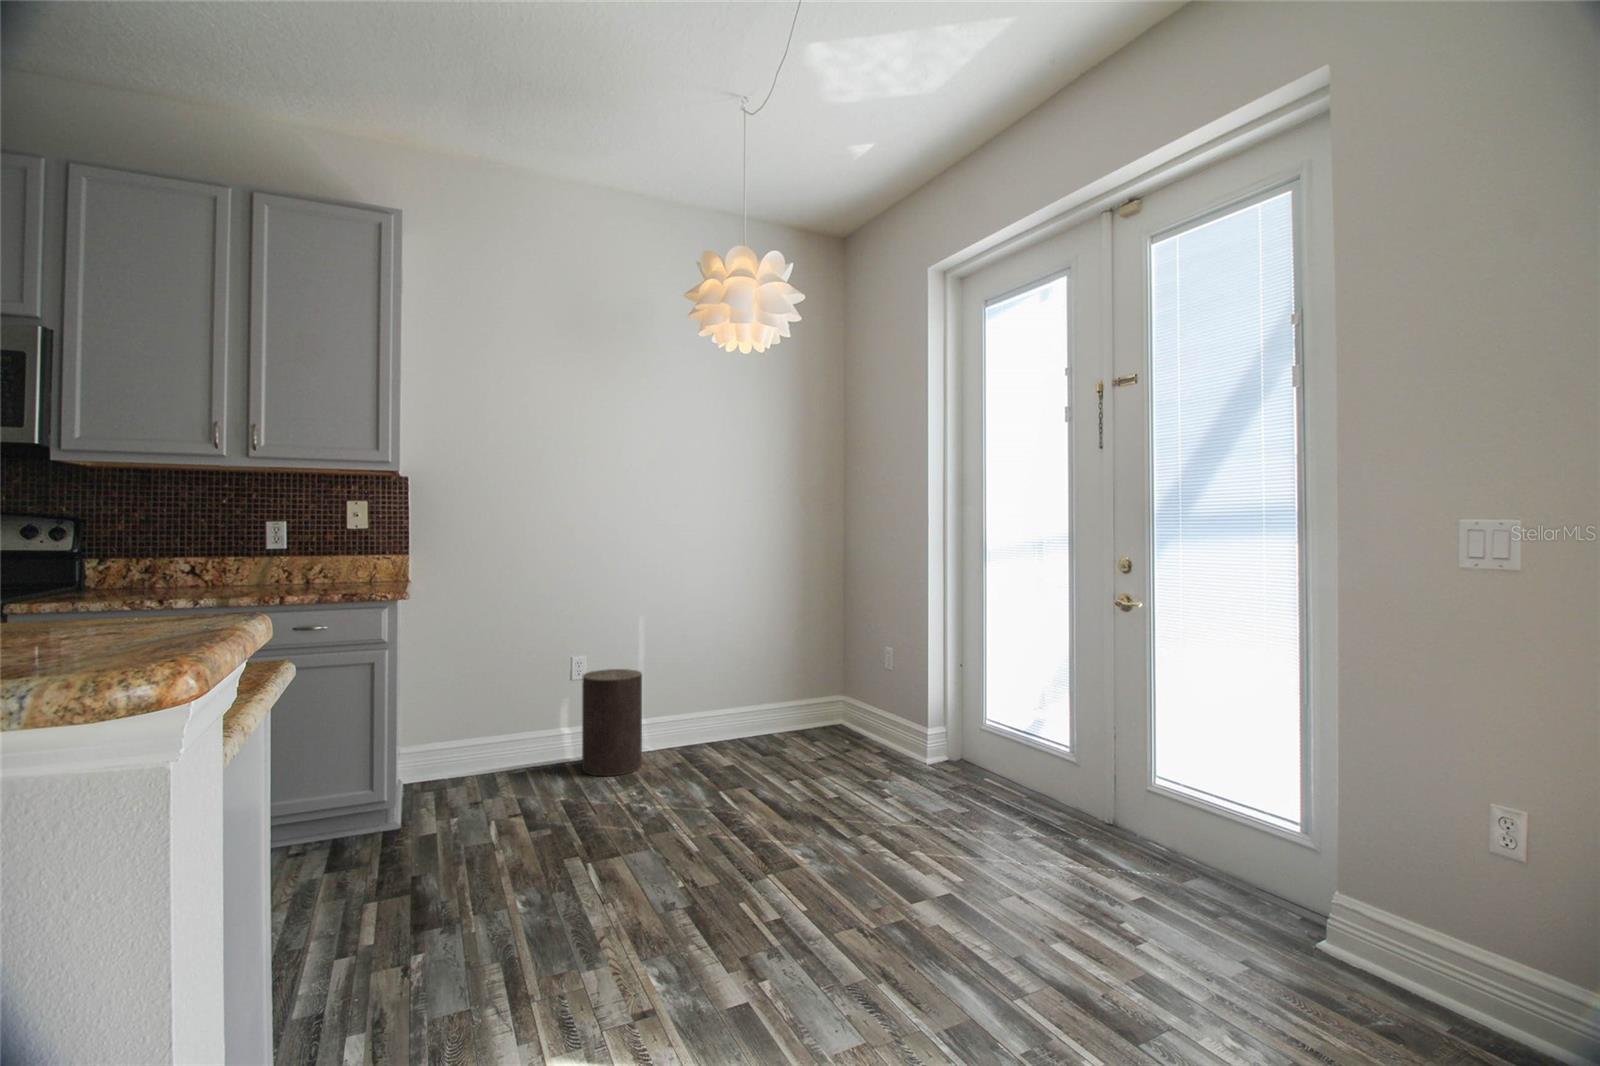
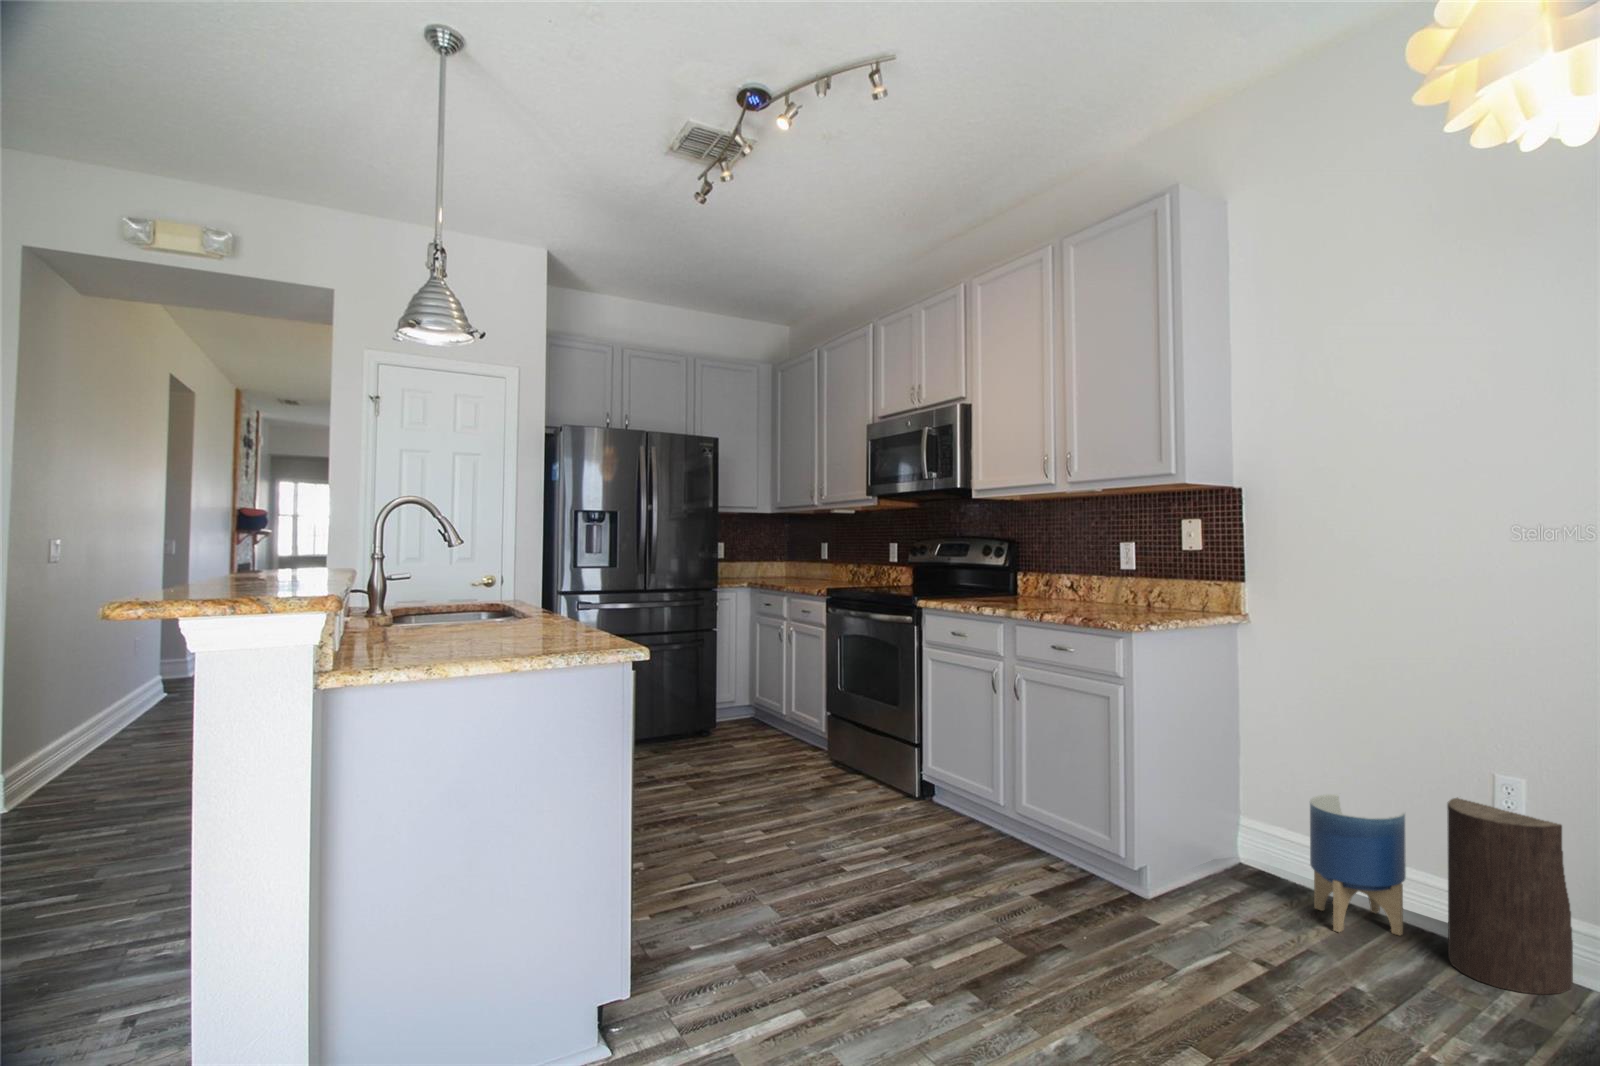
planter: none [492,695,552,789] -> present [1310,794,1406,936]

